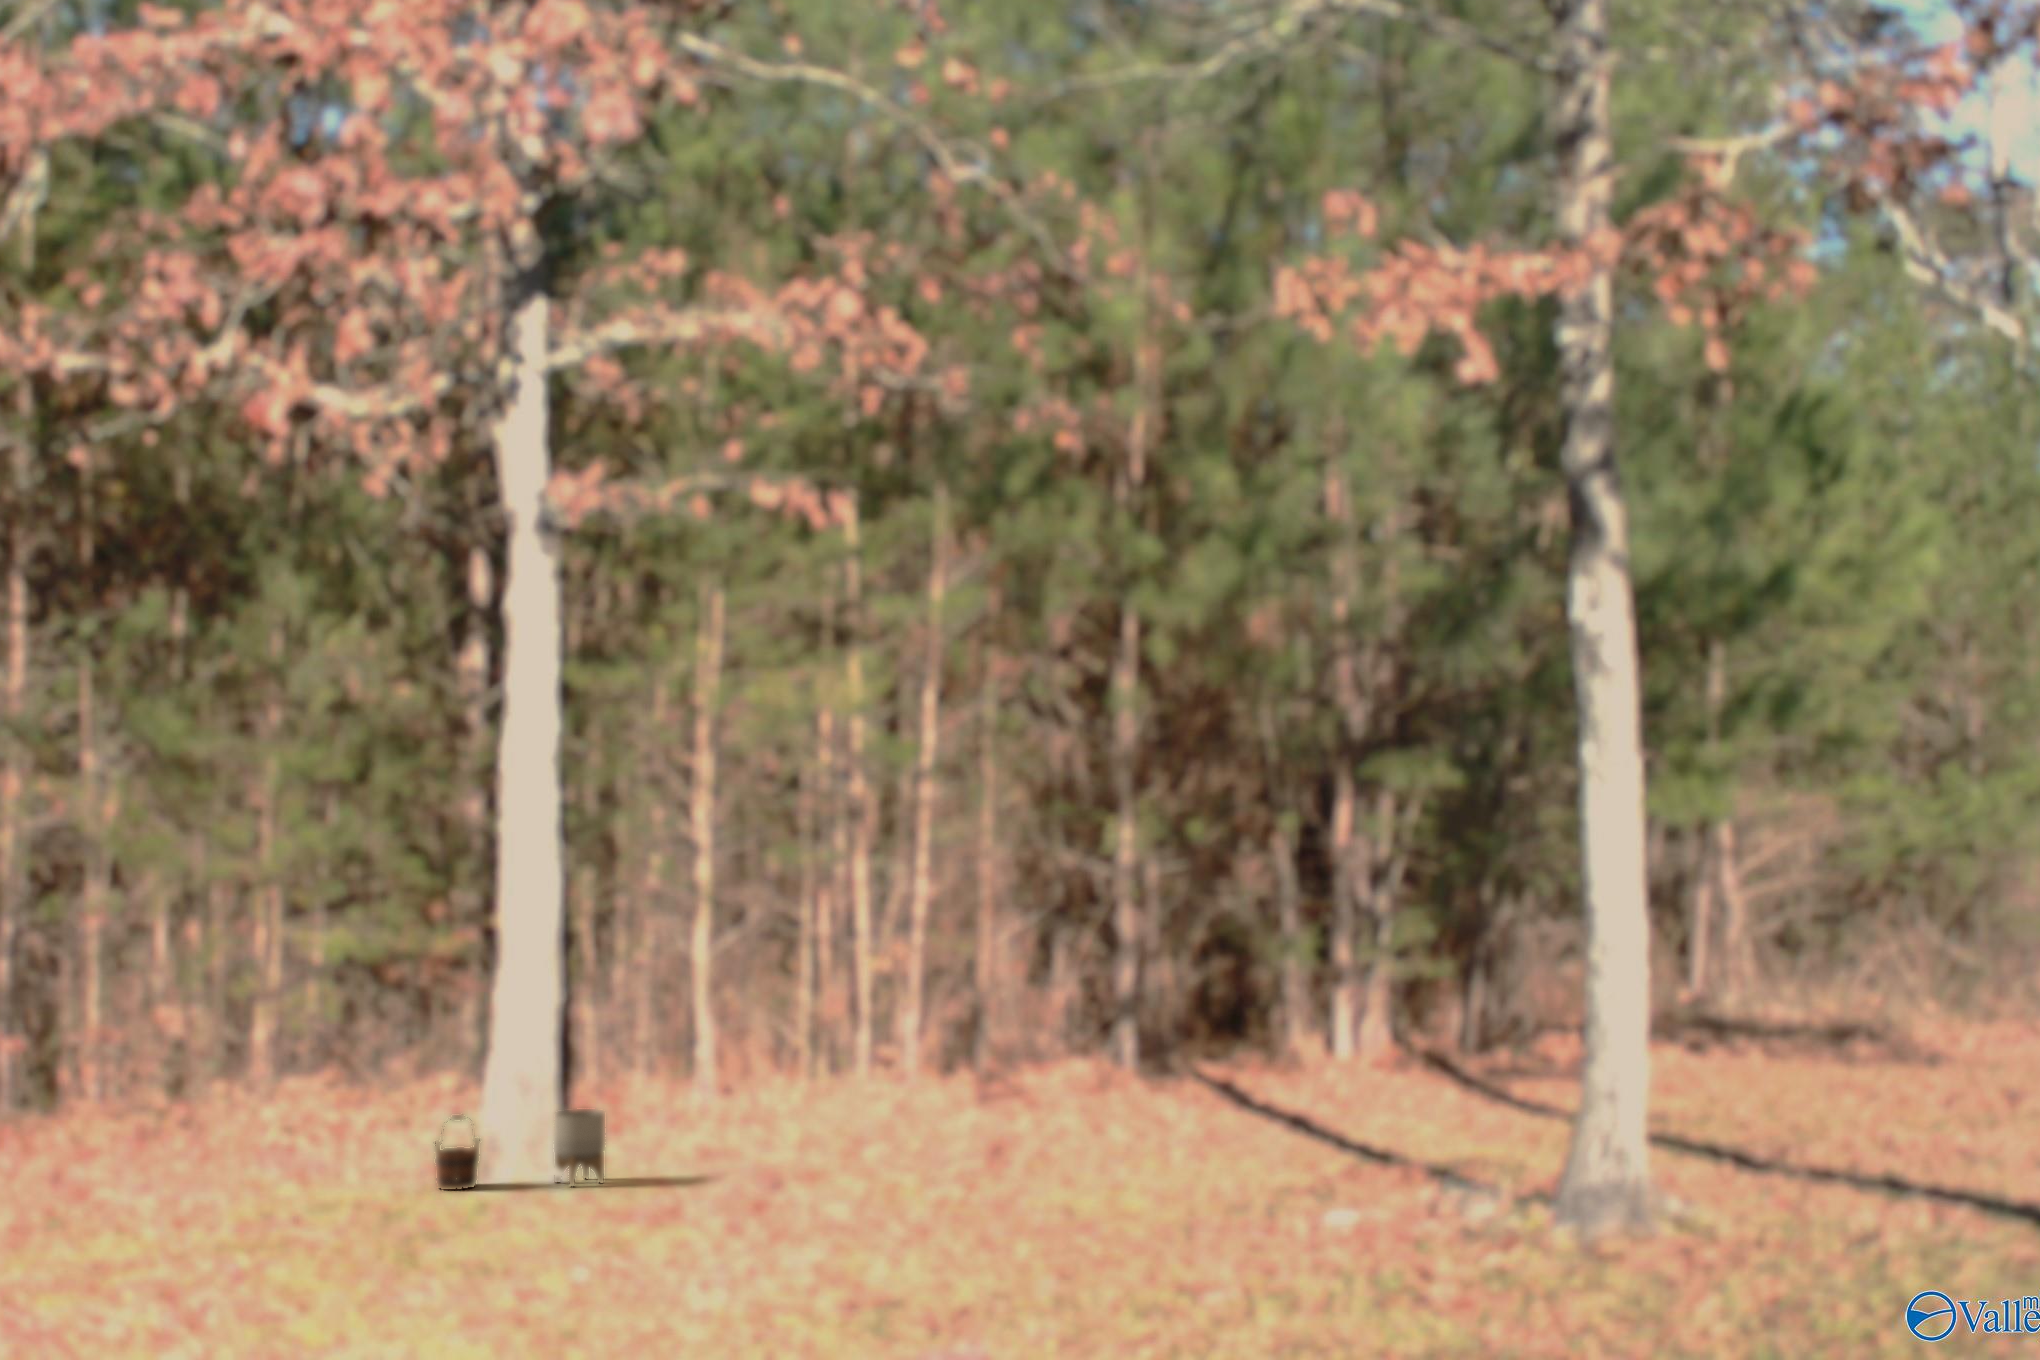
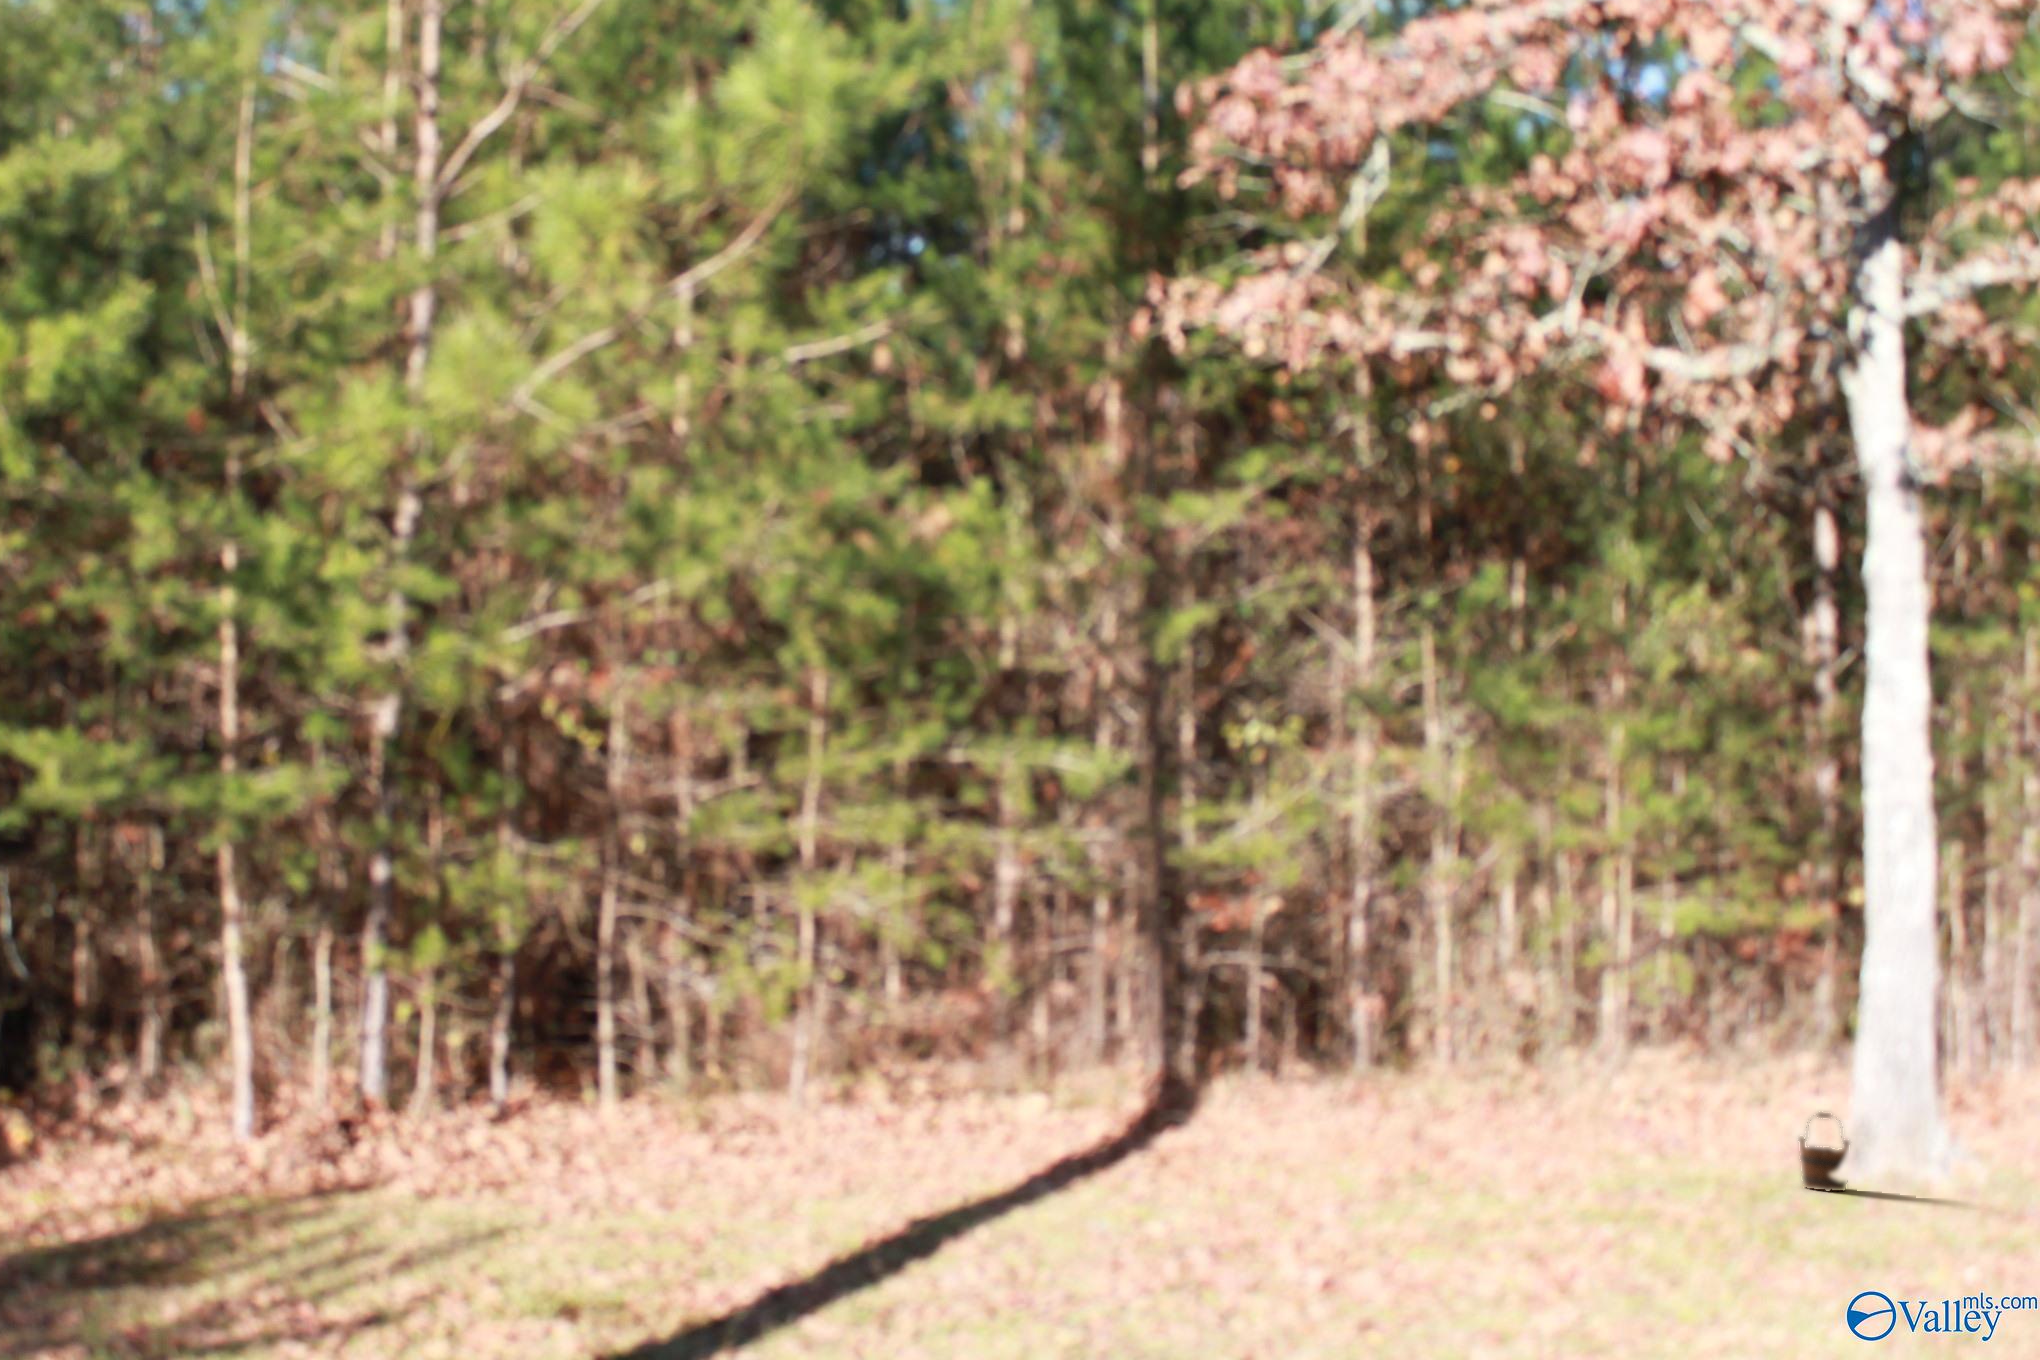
planter: present [554,1109,605,1185] -> none [1935,1122,1996,1207]

